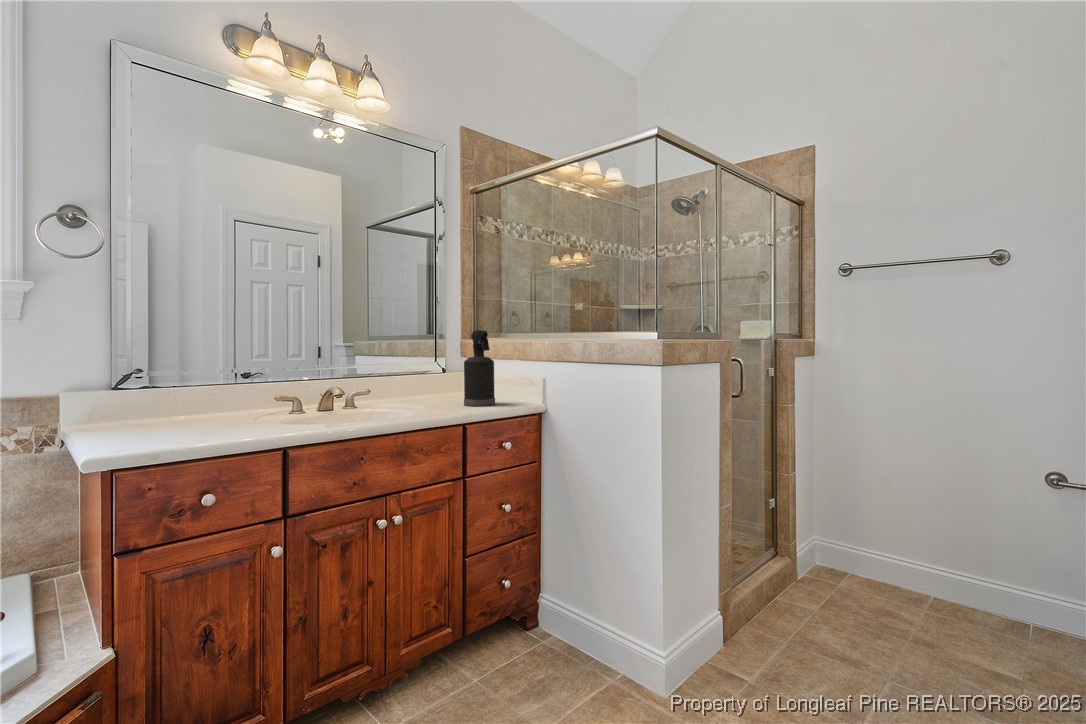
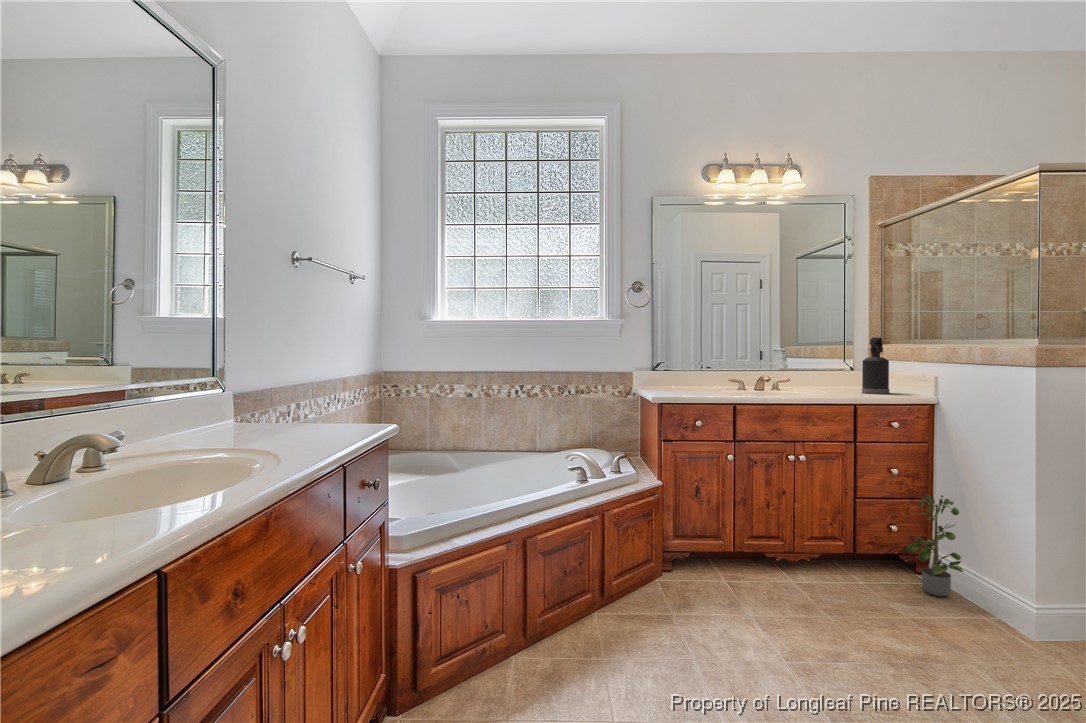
potted plant: none [526,531,595,664] -> present [906,494,963,597]

